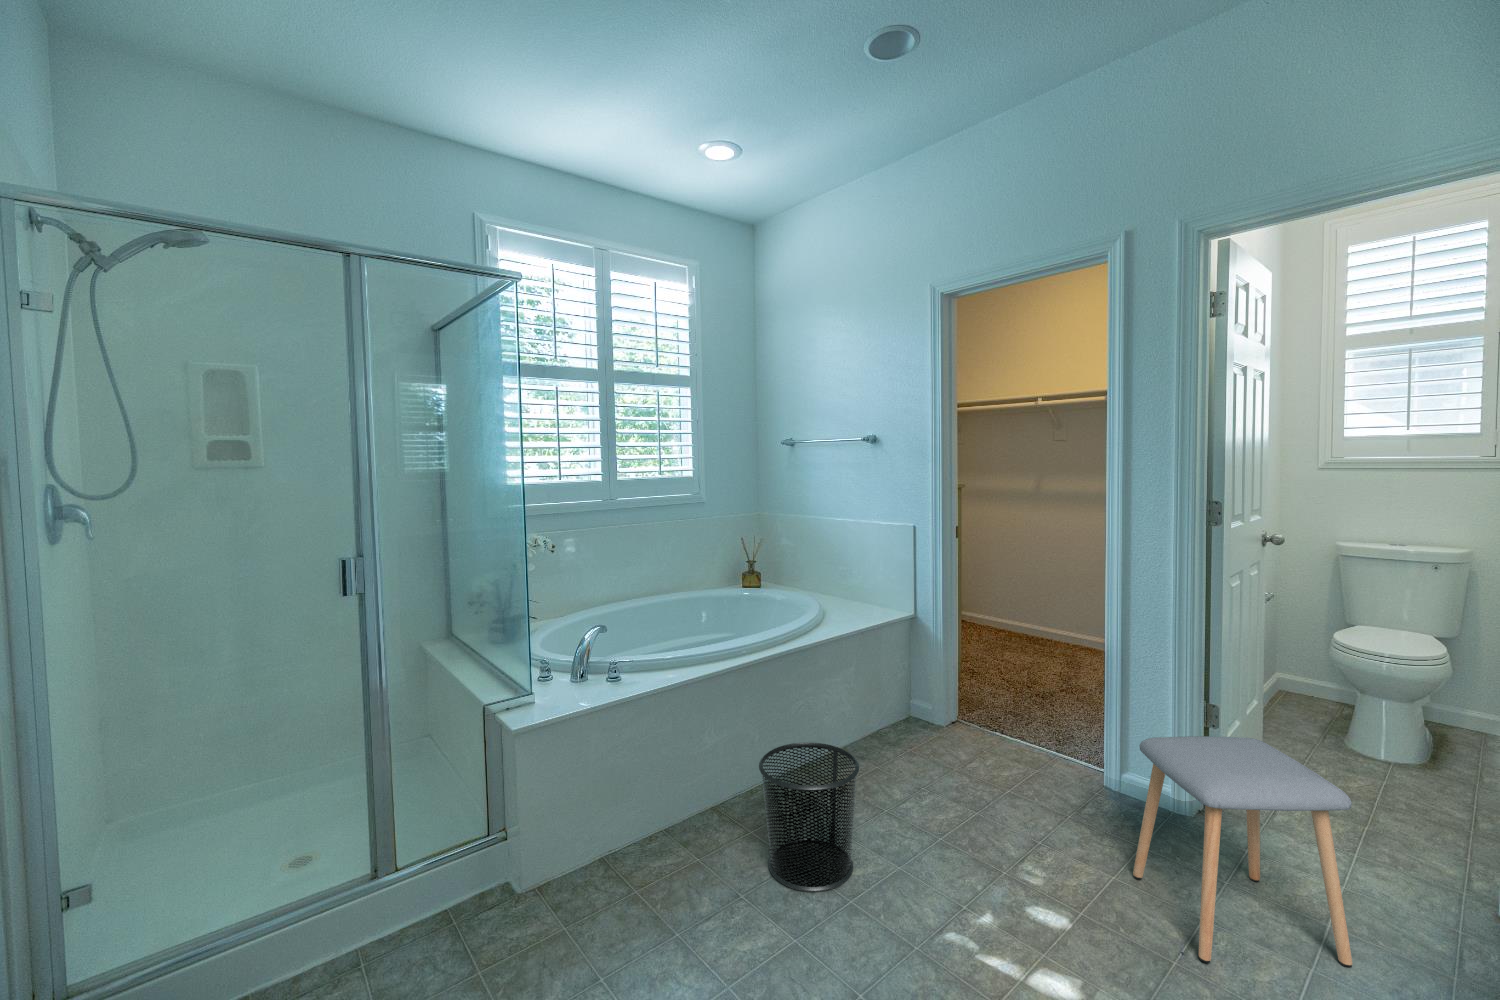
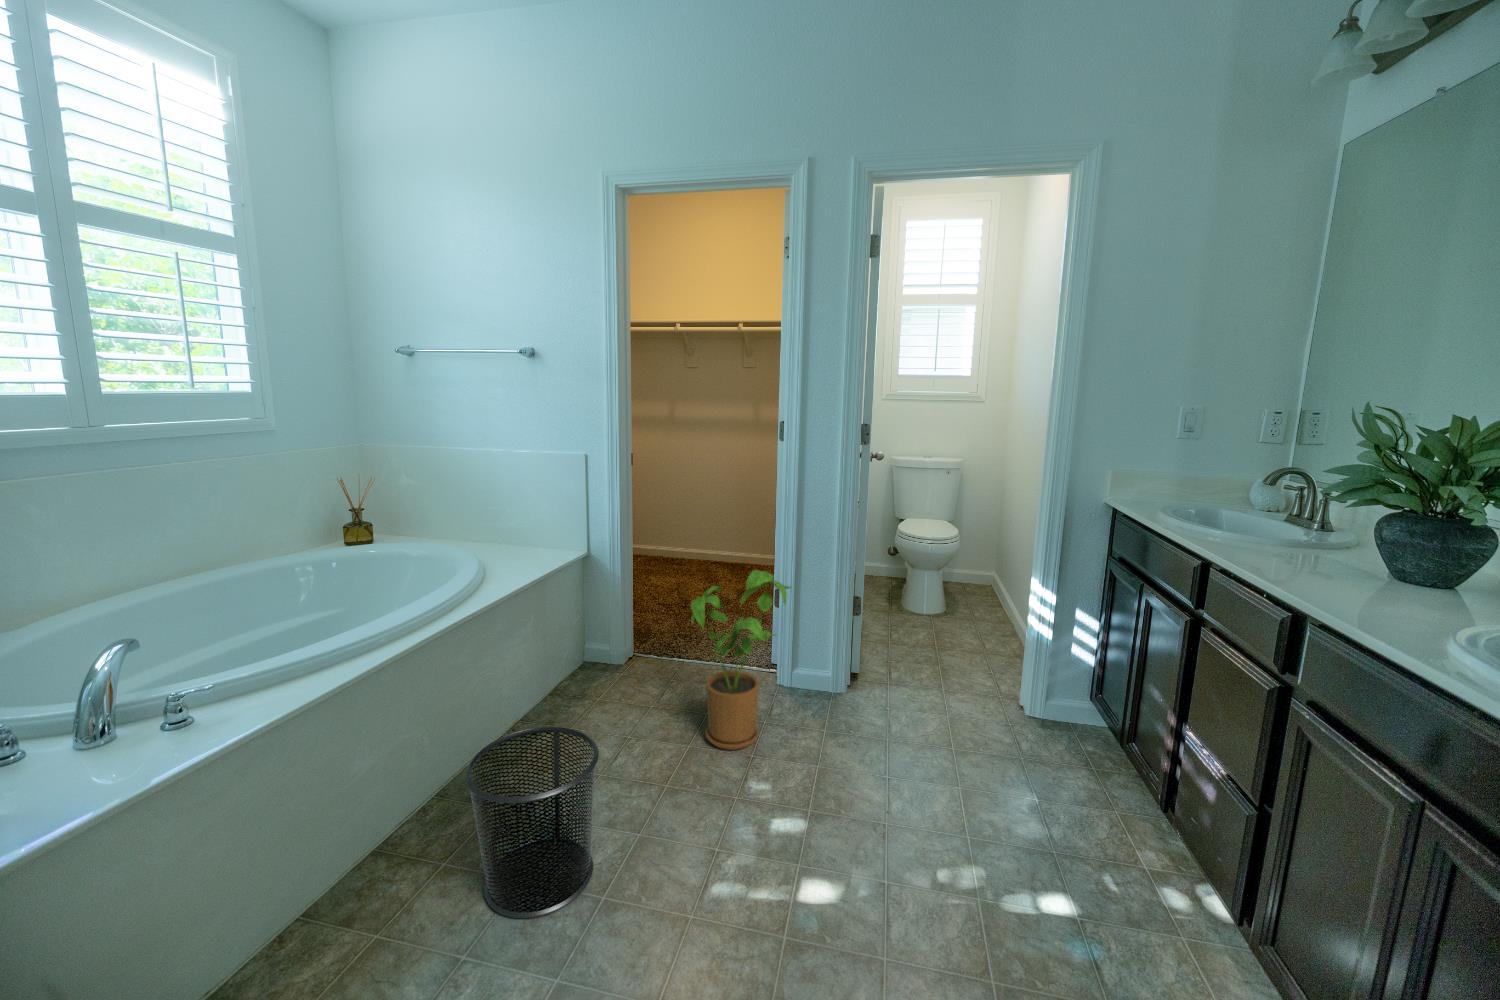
house plant: none [984,646,1098,831] -> present [691,570,790,750]
stool: present [1133,736,1353,968] -> none [835,624,997,822]

